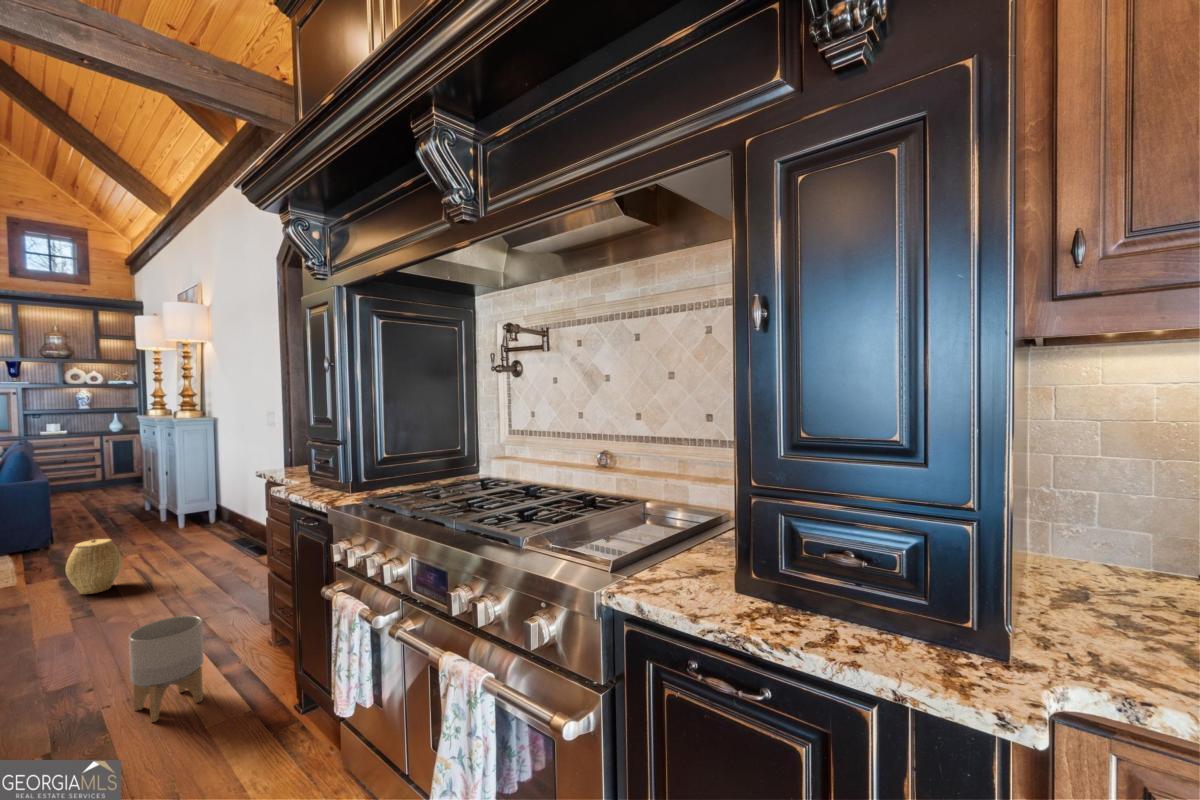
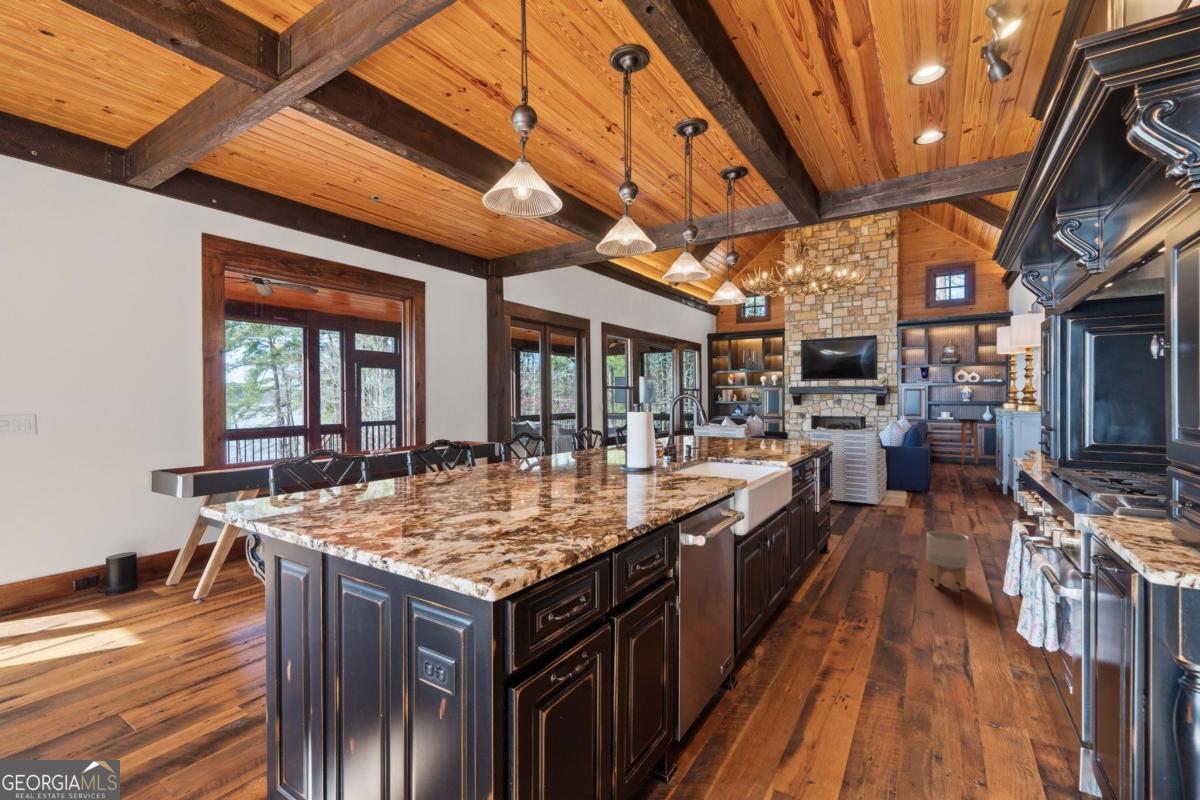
bar stool: none [75,431,108,491] -> present [958,419,978,464]
woven basket: present [66,539,122,594] -> none [923,487,956,522]

